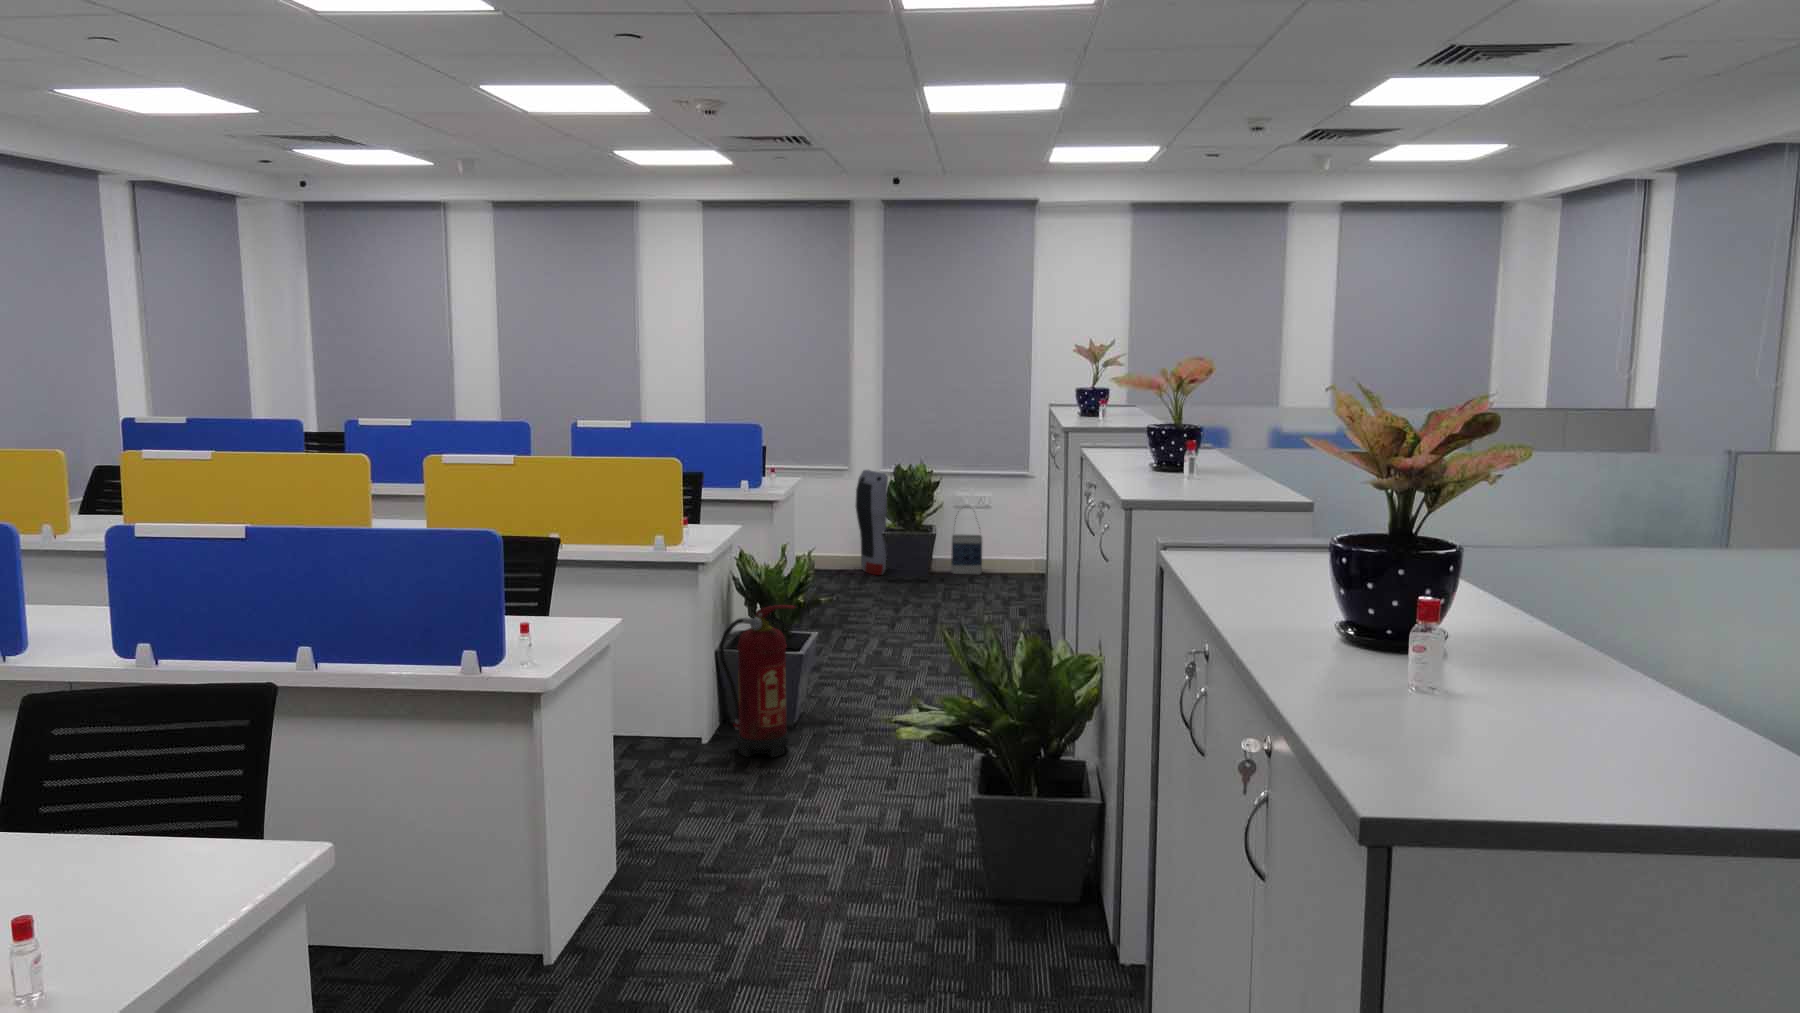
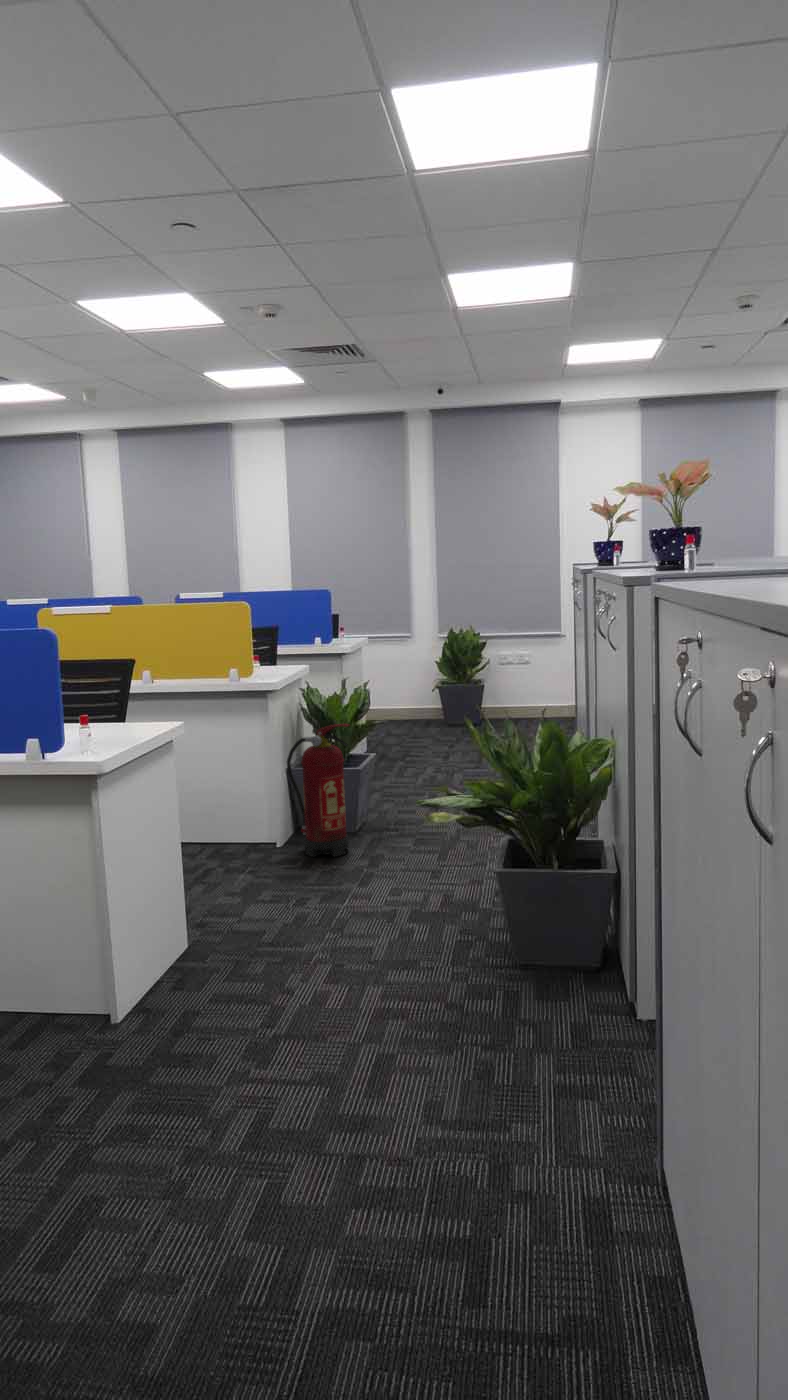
air purifier: present [856,470,888,575] -> none [417,635,444,722]
bag: present [951,511,982,574] -> none [499,662,525,720]

